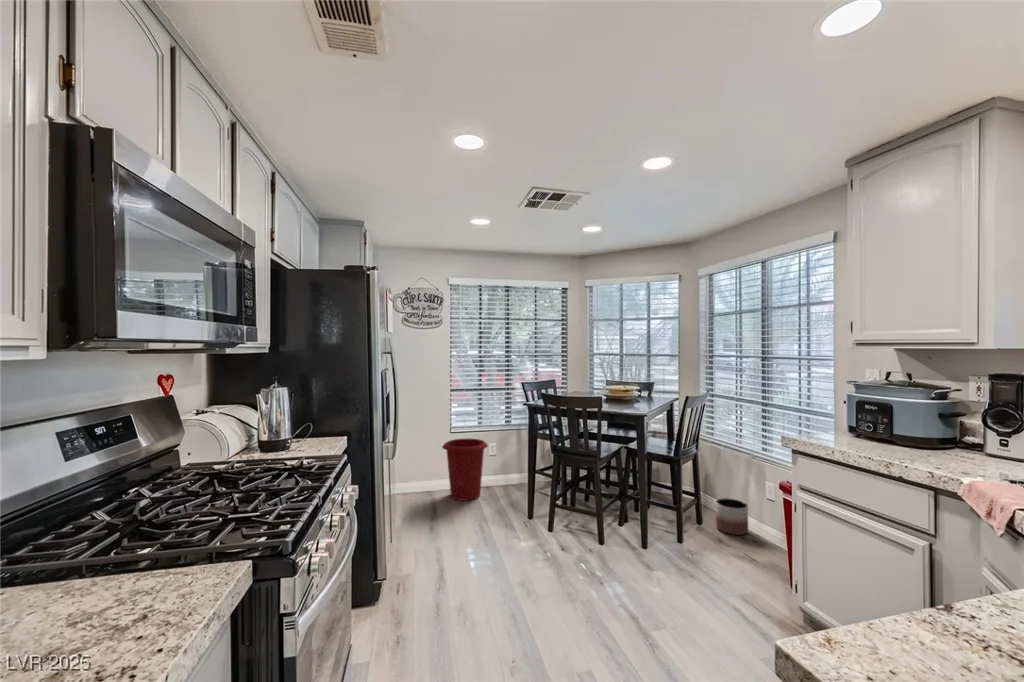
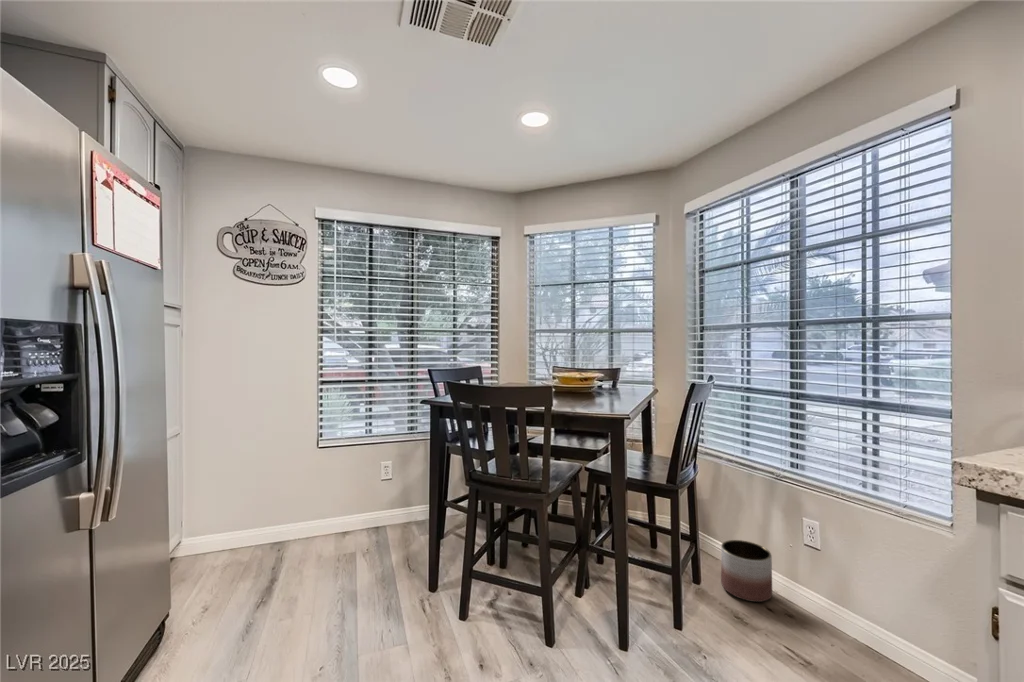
waste bin: present [442,439,488,501] -> none [297,455,374,556]

